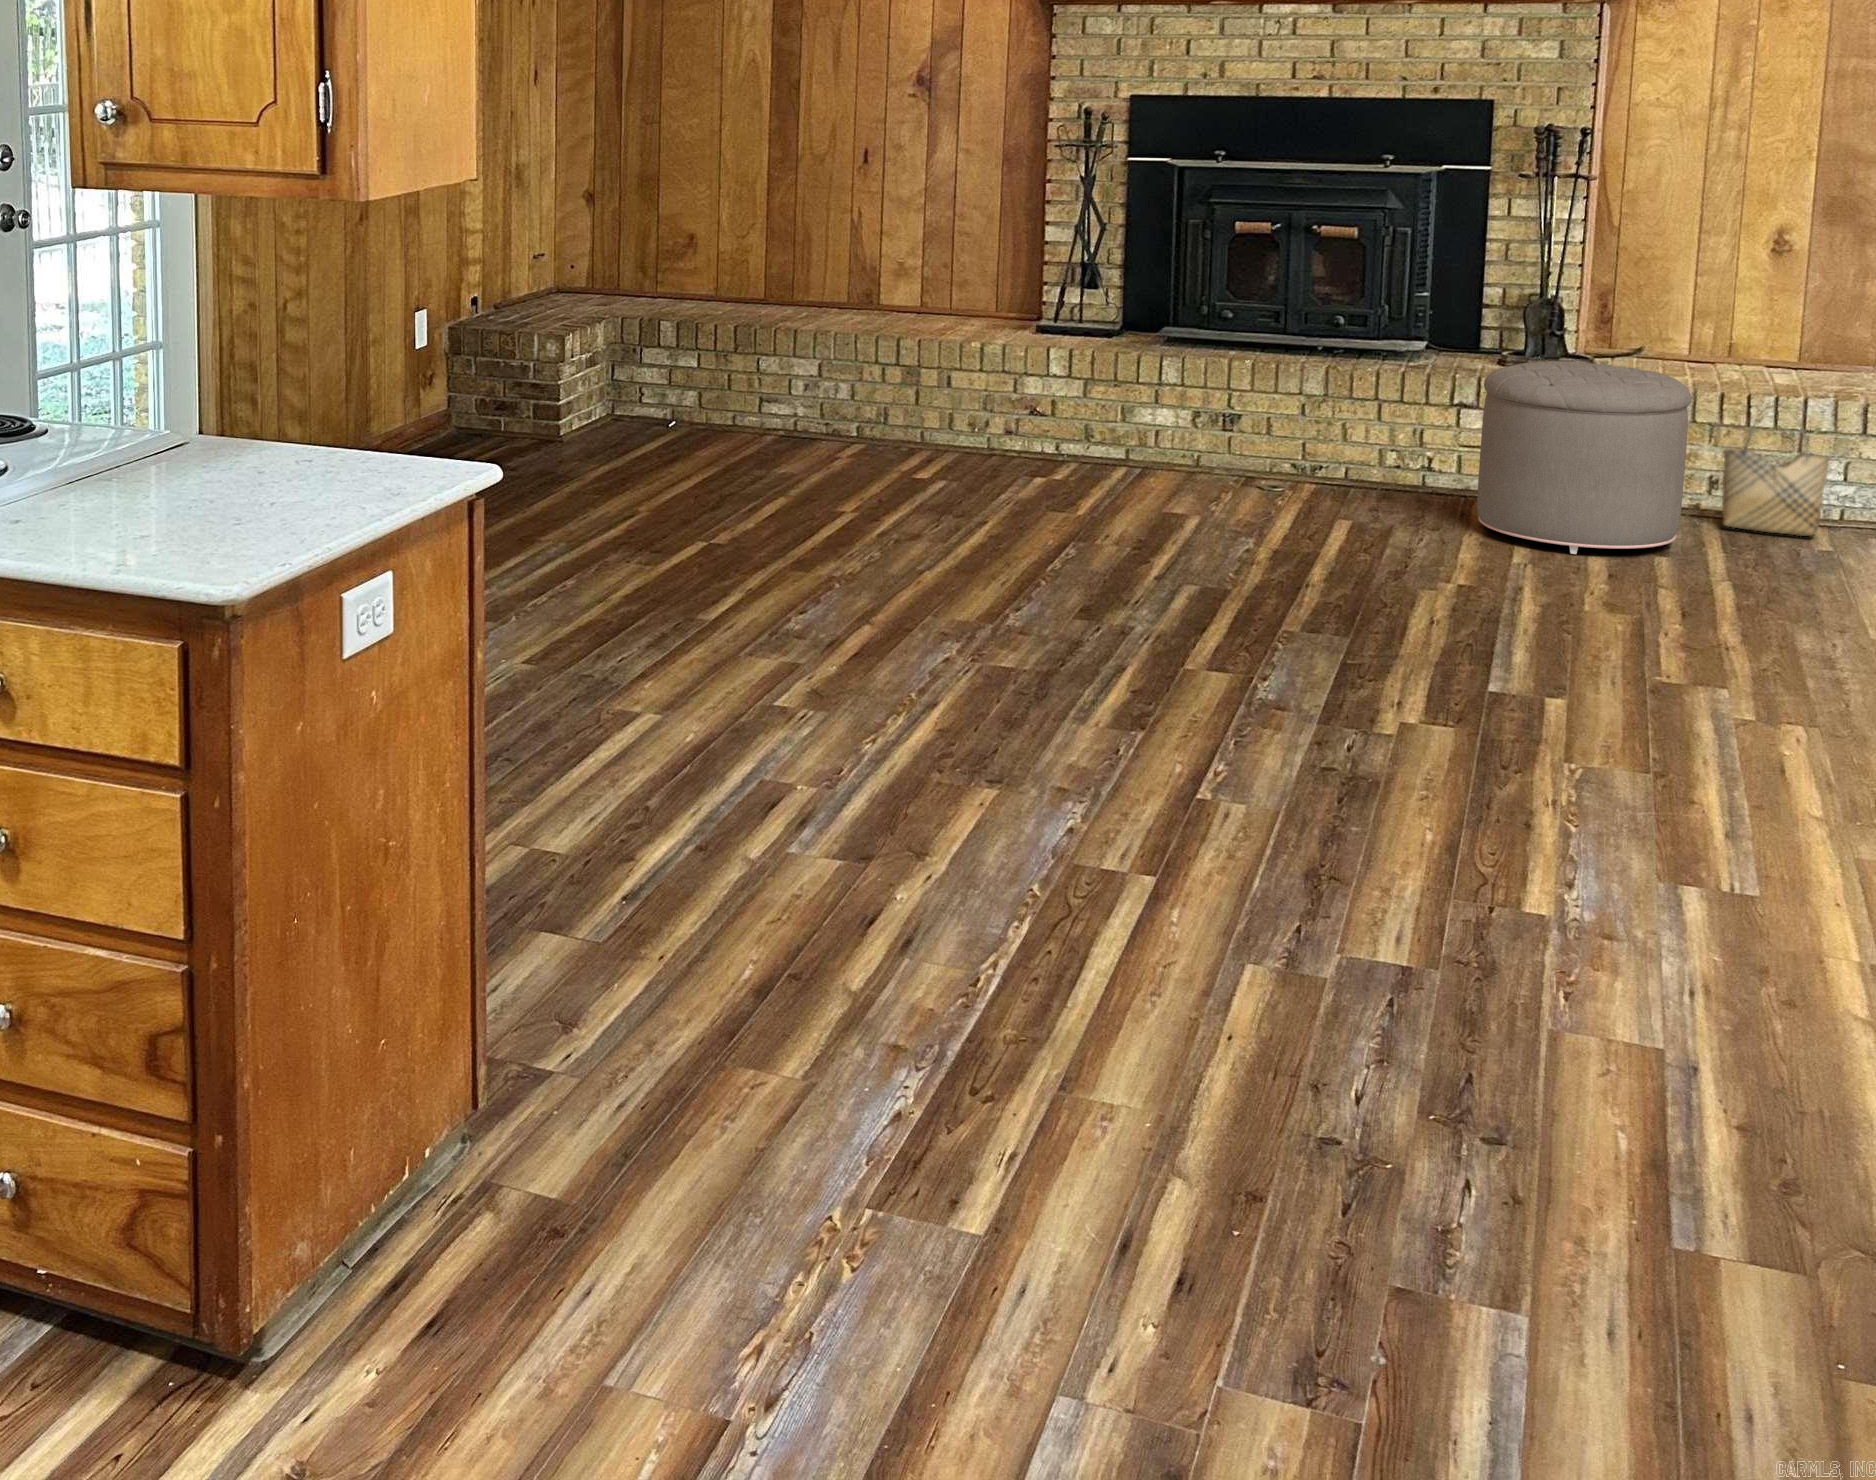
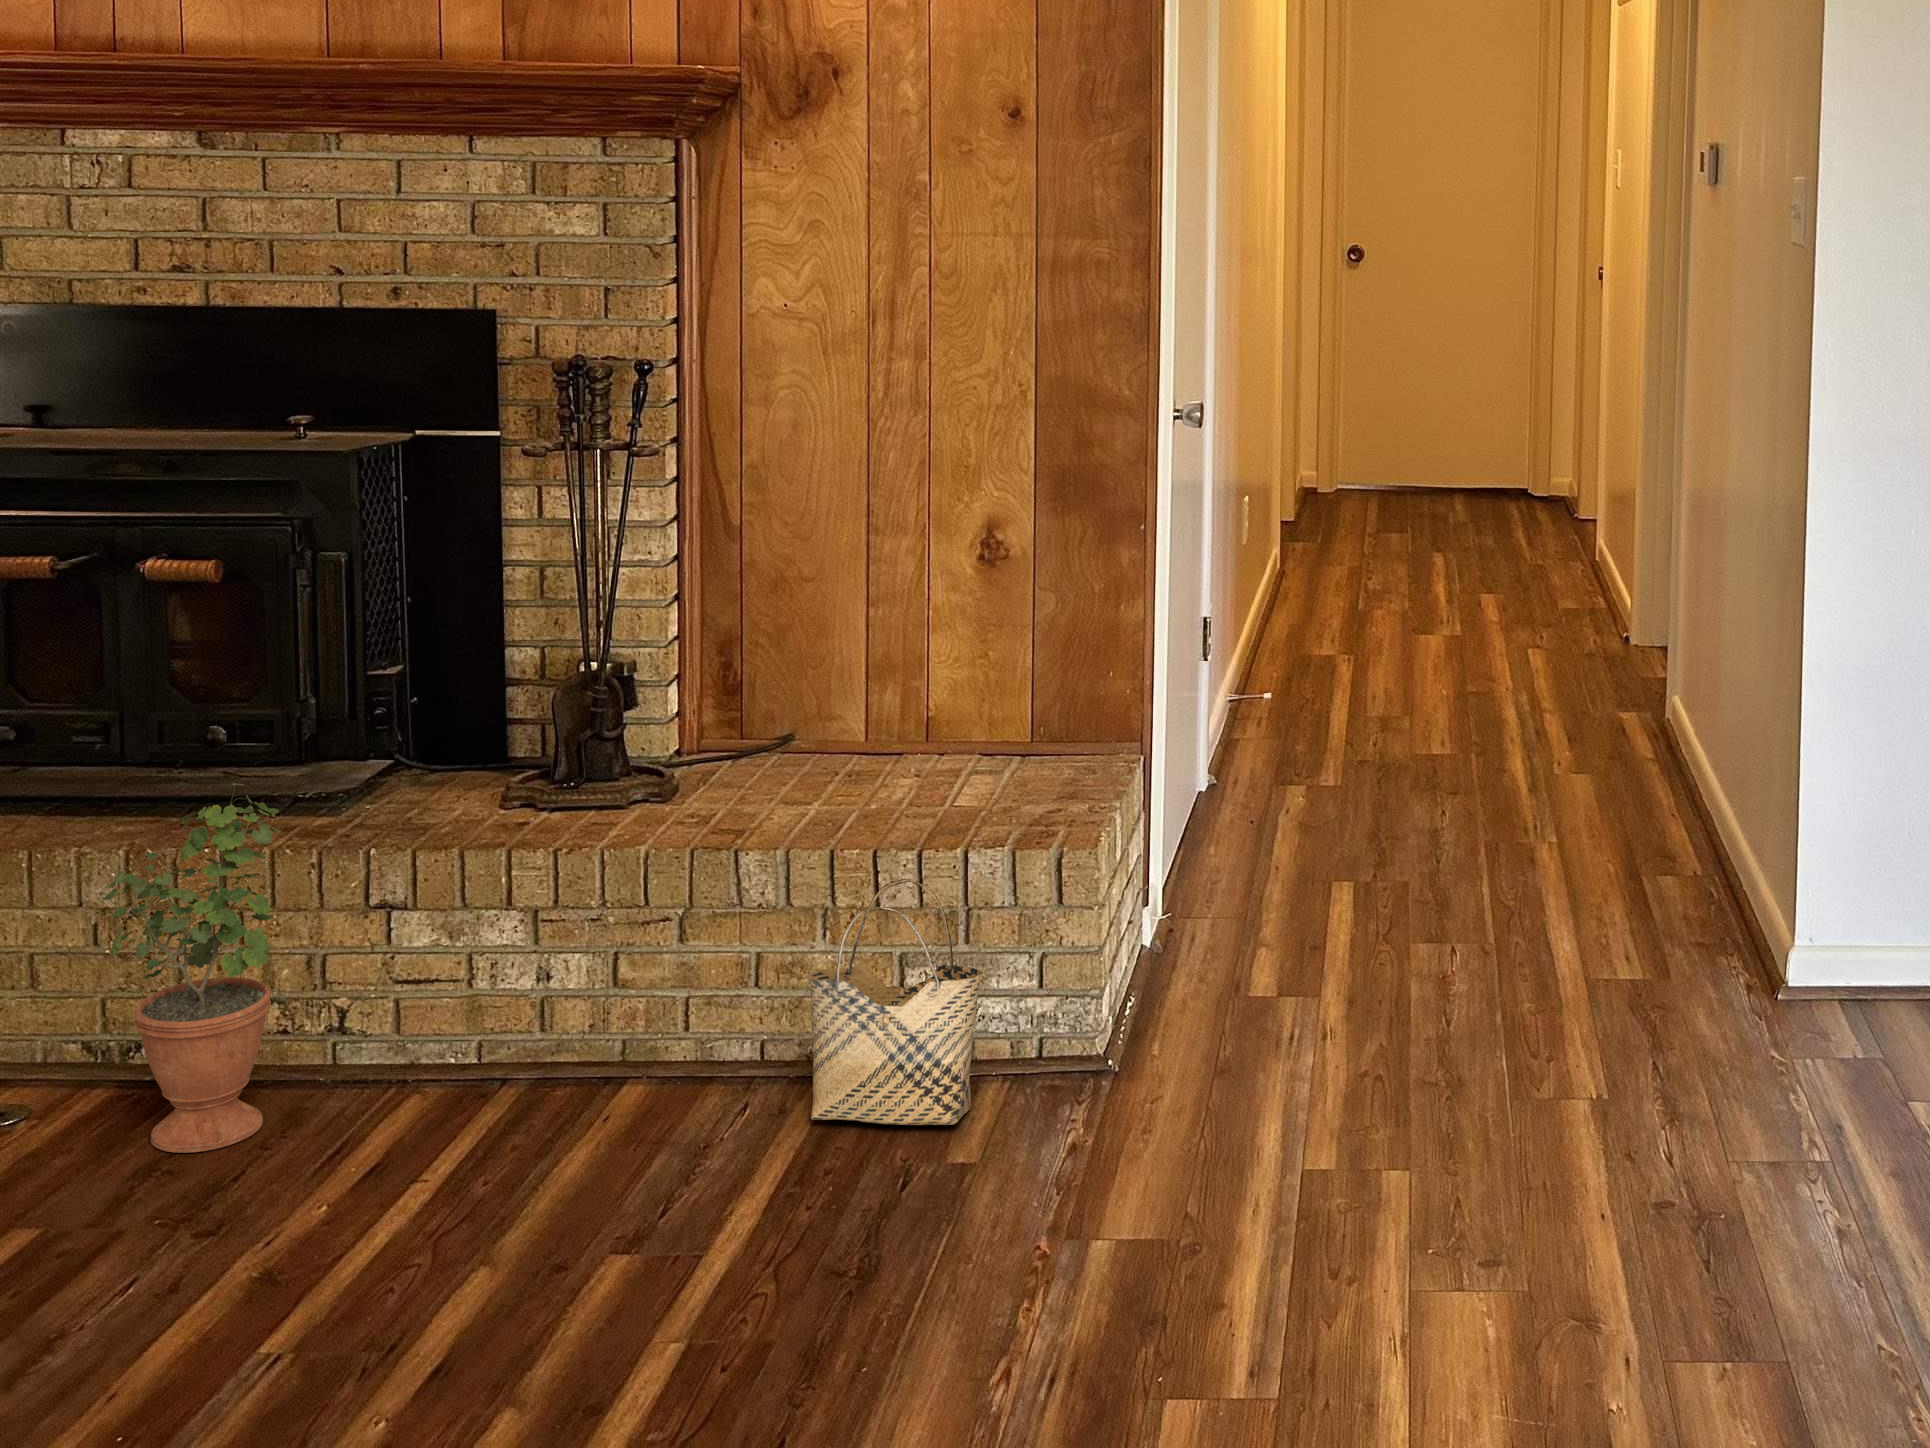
potted plant: none [1345,327,1428,505] -> present [102,784,280,1153]
ottoman: present [1477,361,1692,554] -> none [286,846,686,1295]

